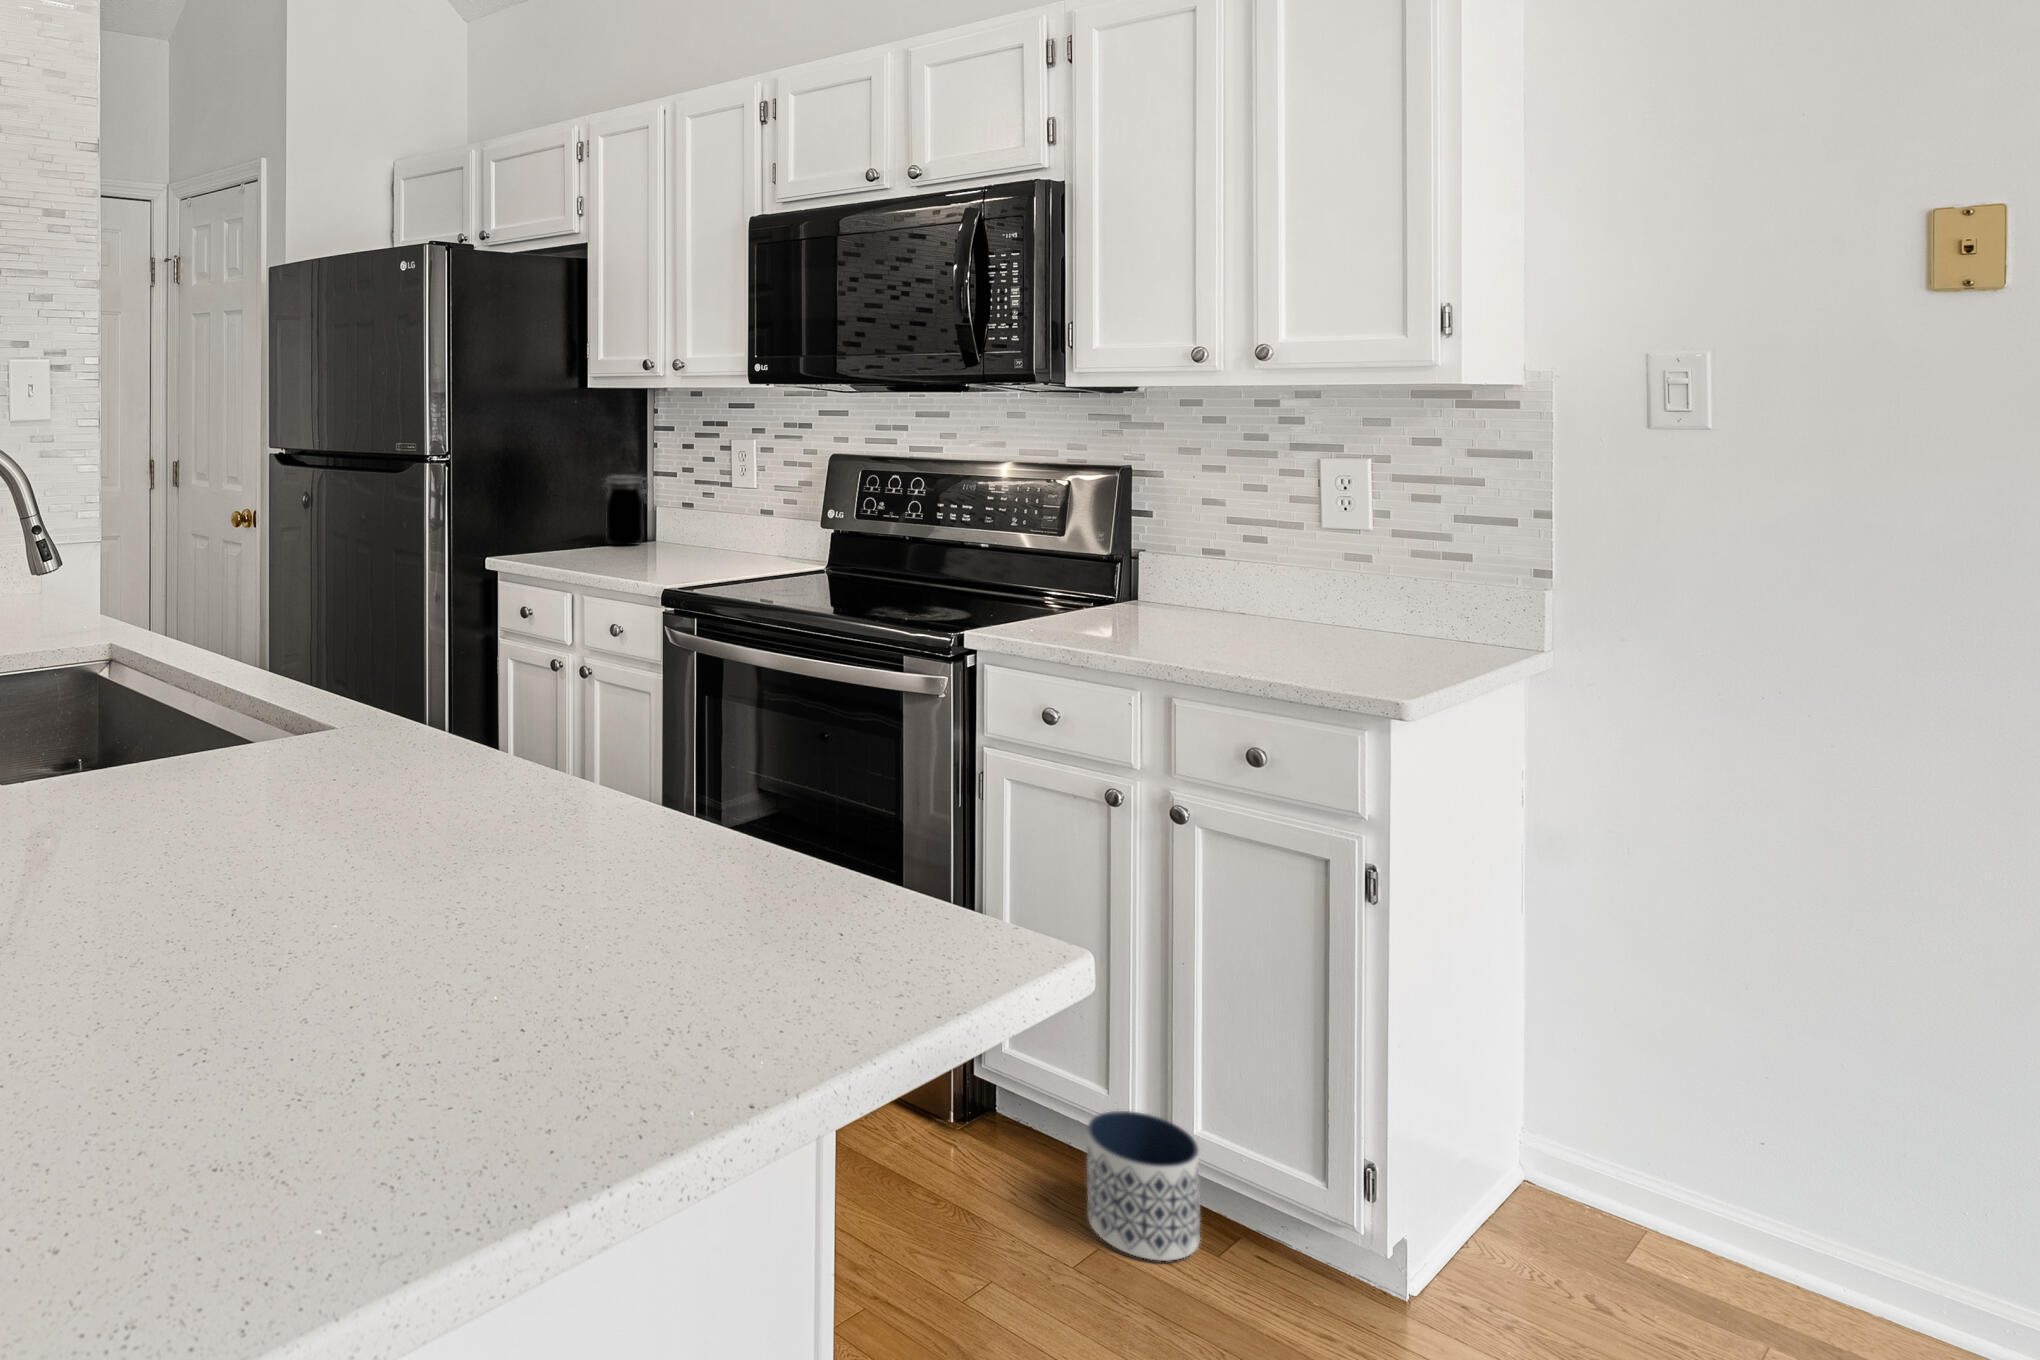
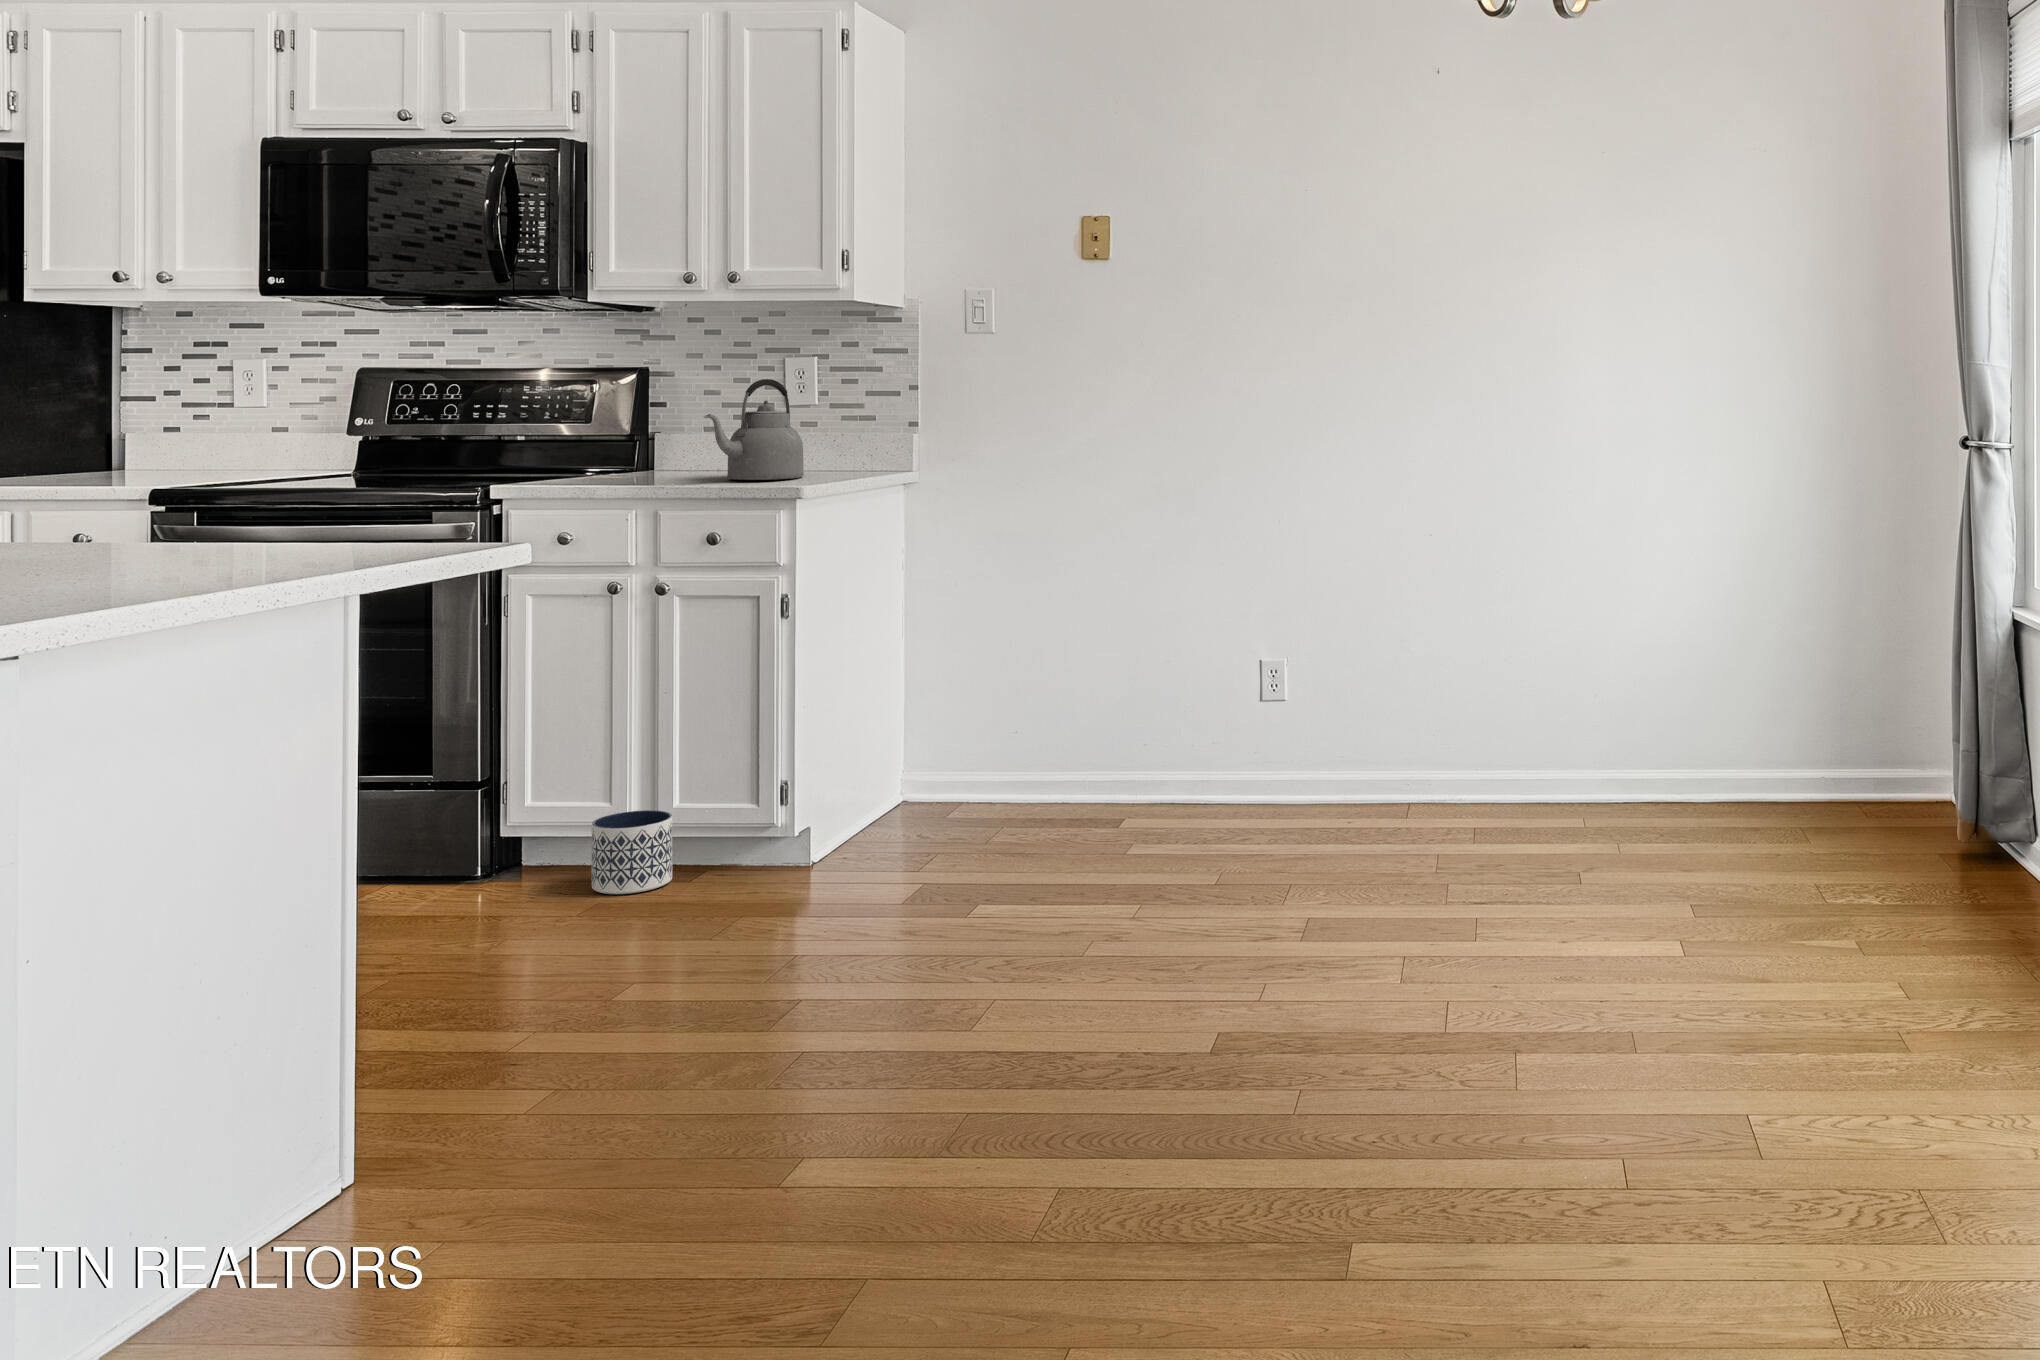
jar: present [603,476,648,545] -> none [62,401,128,474]
kettle: none [1230,506,1378,659] -> present [704,379,804,480]

